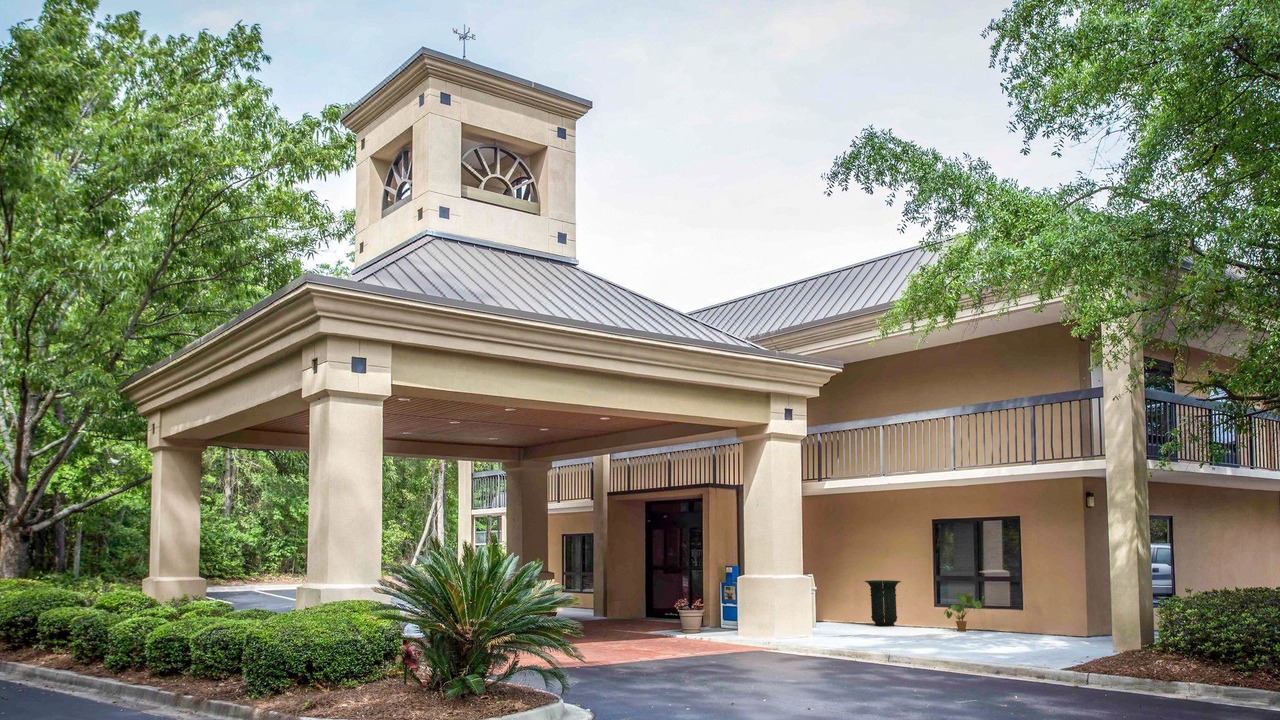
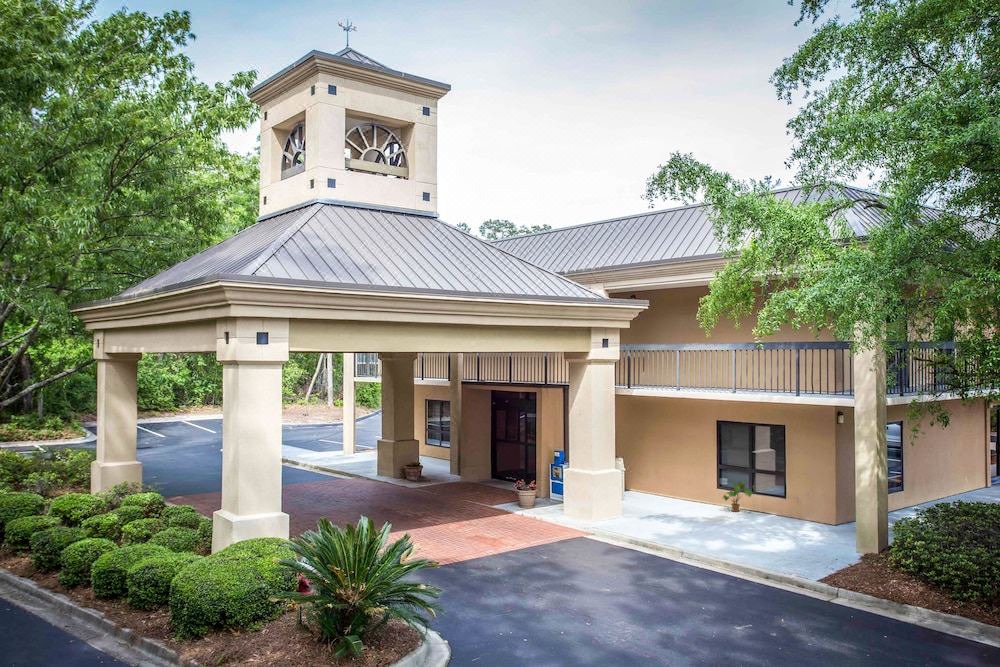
trash can: present [865,580,901,627] -> none [662,466,690,503]

